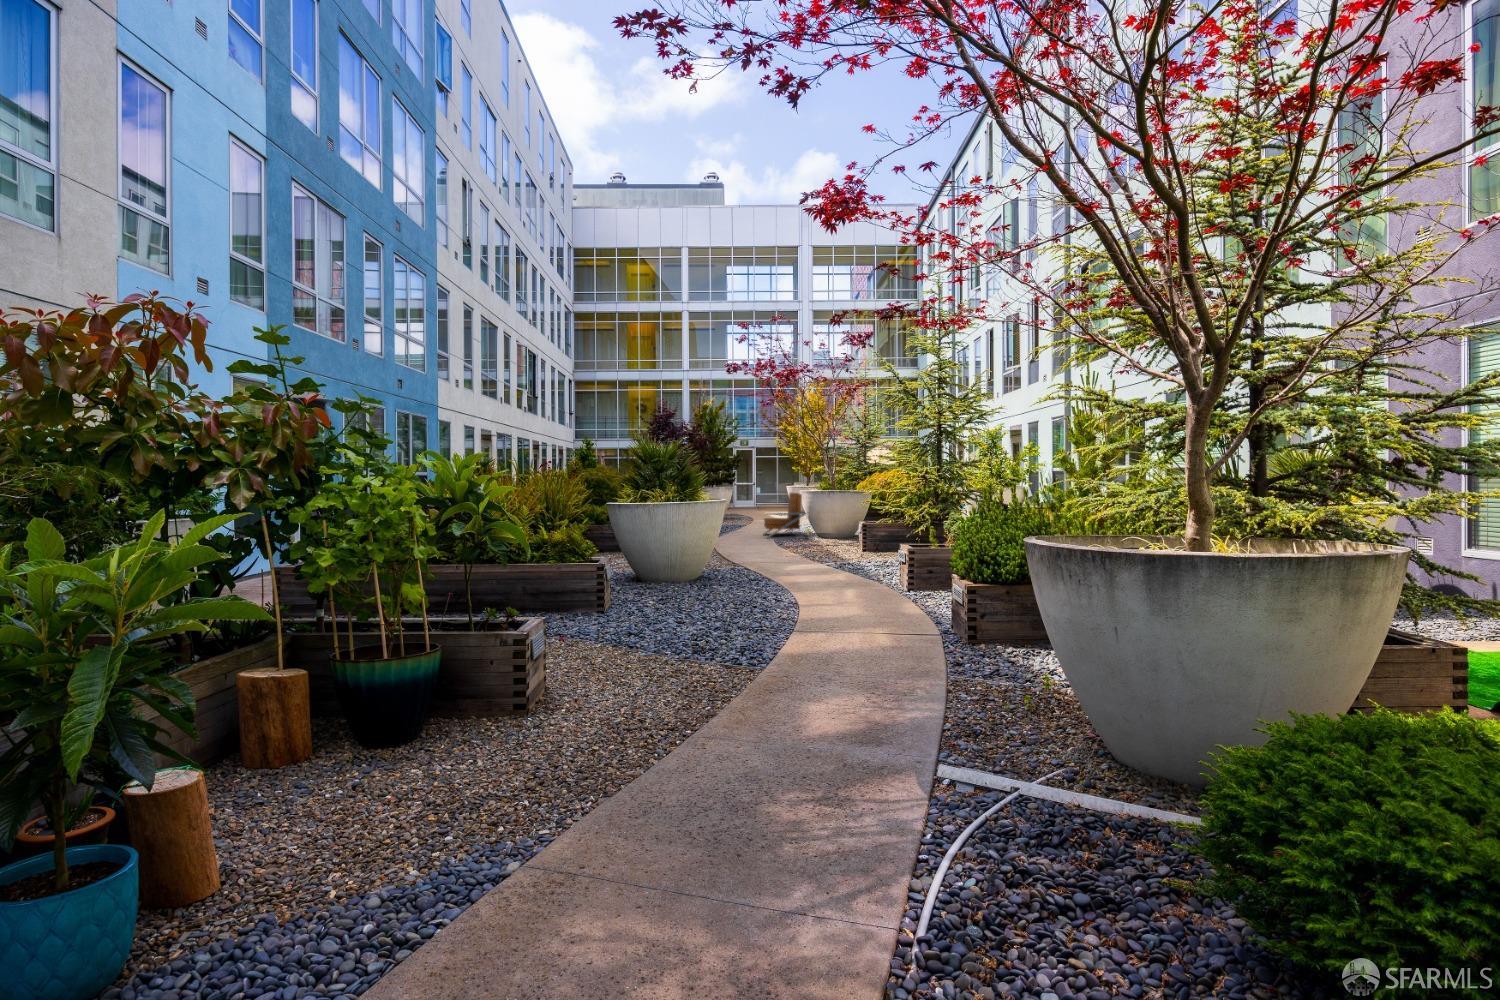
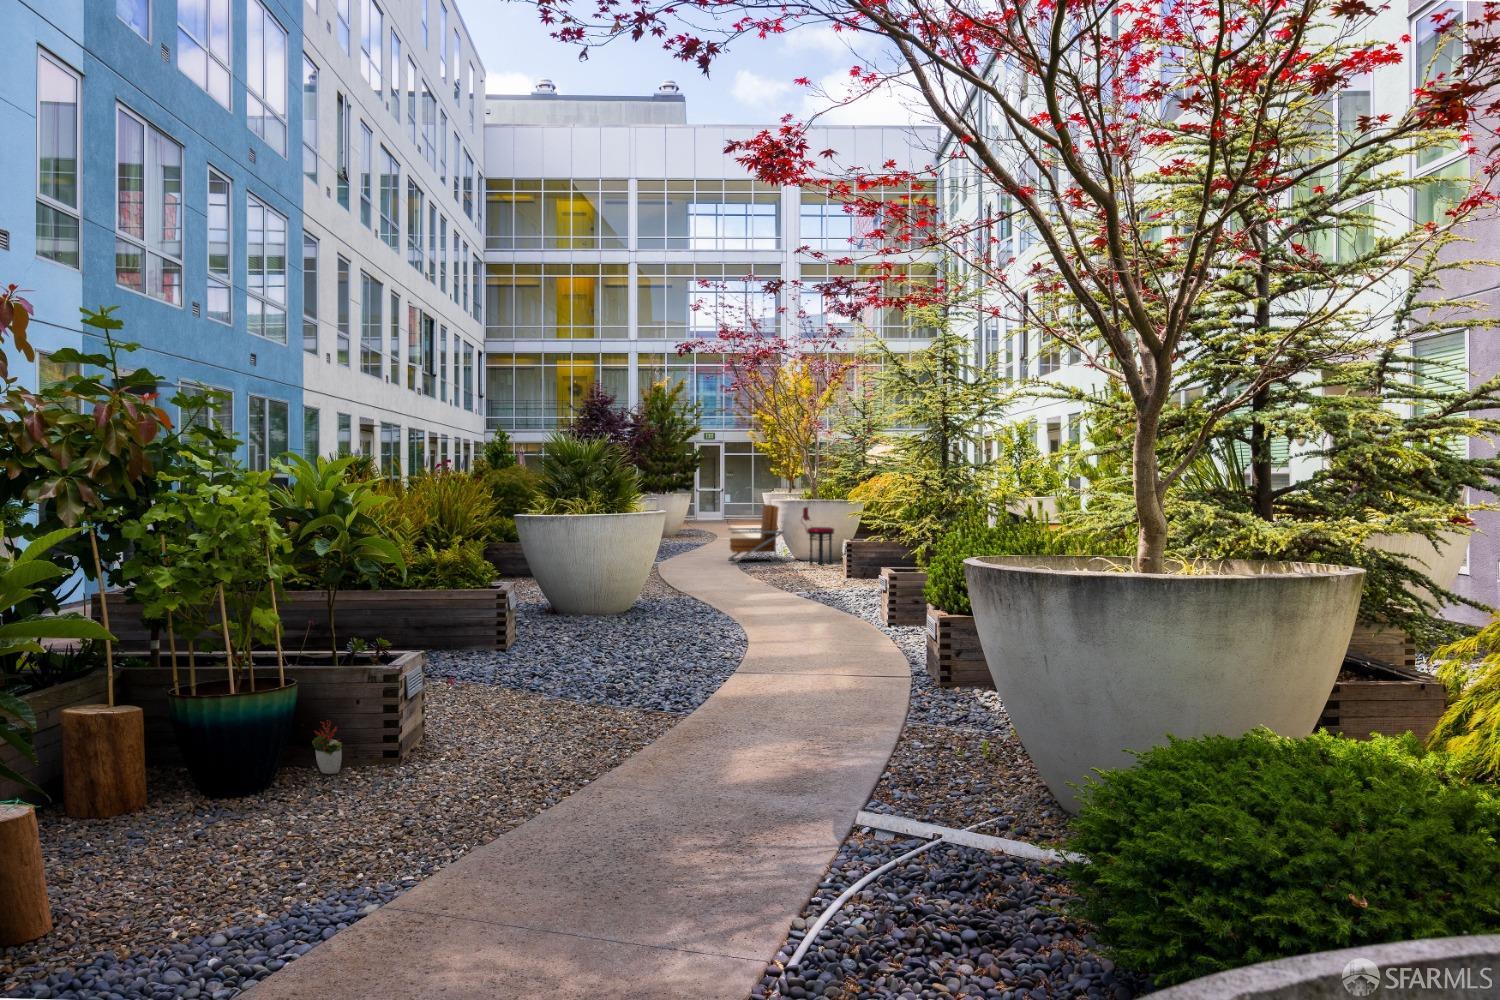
stool: none [819,494,845,539] -> present [803,507,834,566]
decorative plant: none [454,676,480,722] -> present [312,720,343,774]

